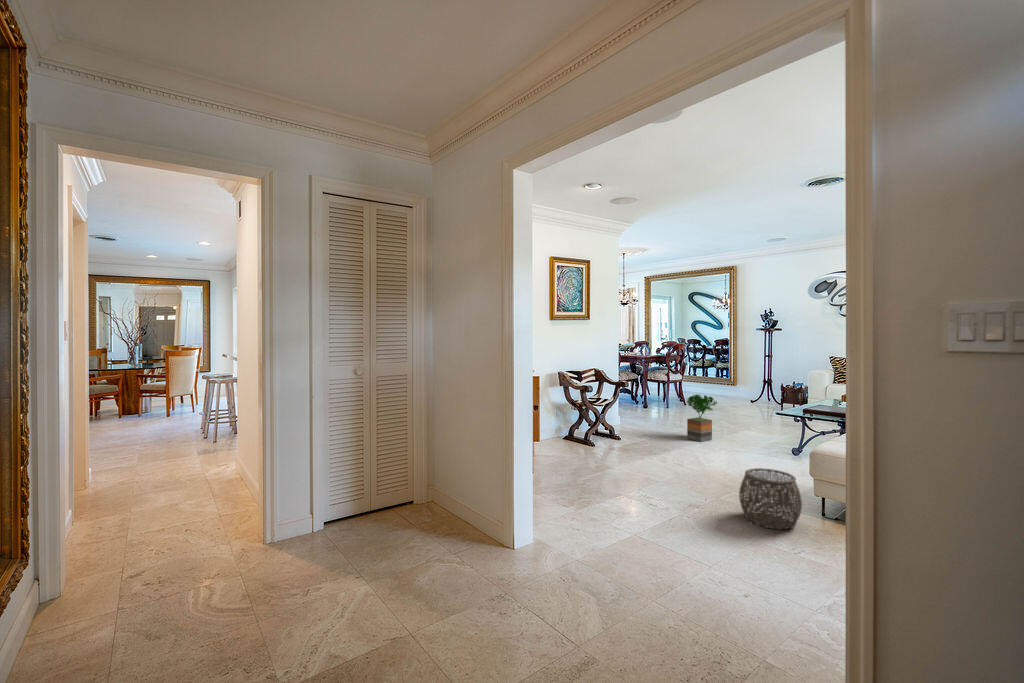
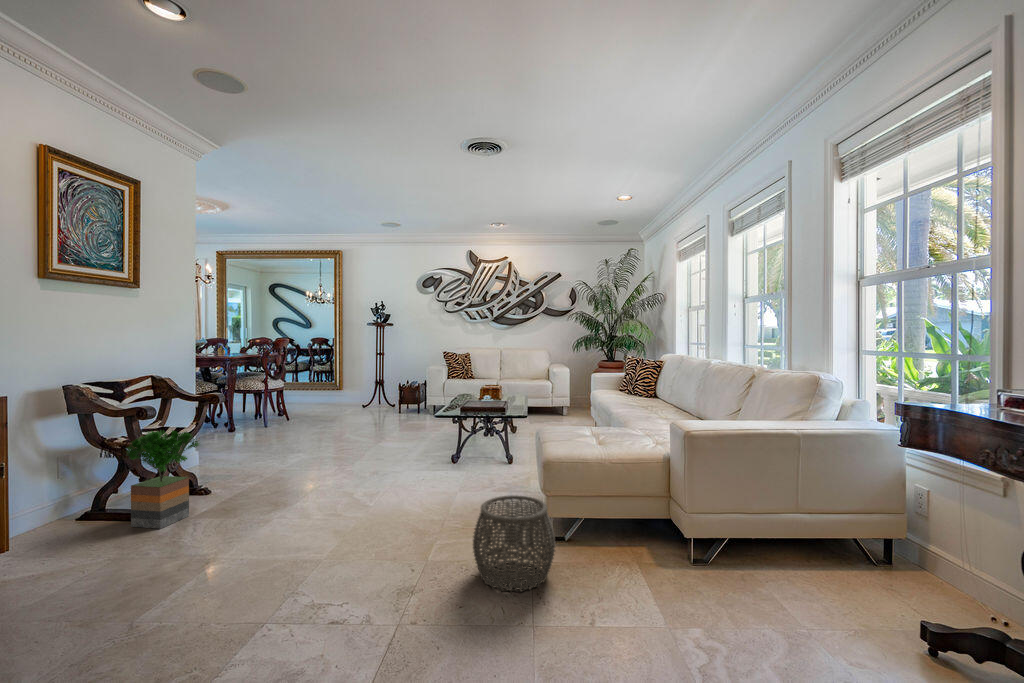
potted tree: present [687,394,717,442] -> present [127,430,199,529]

